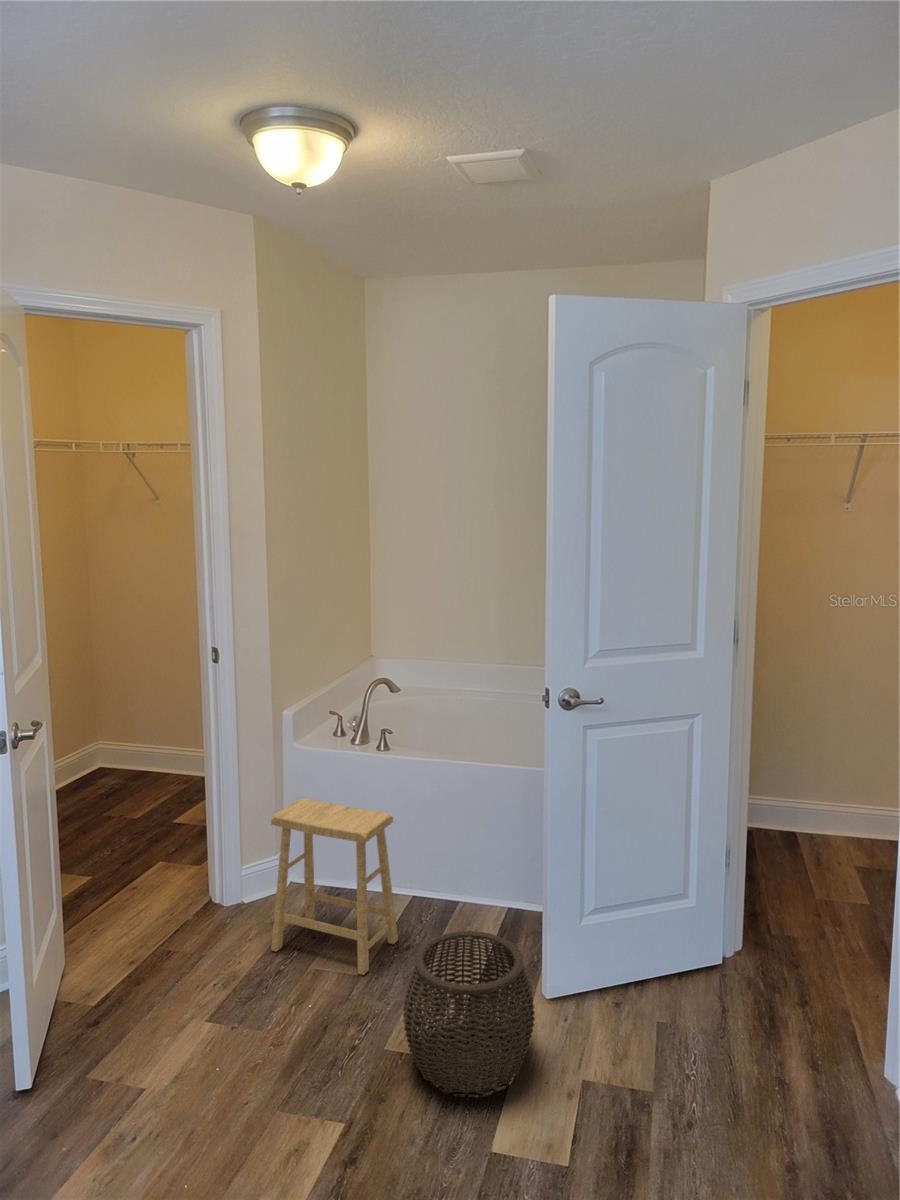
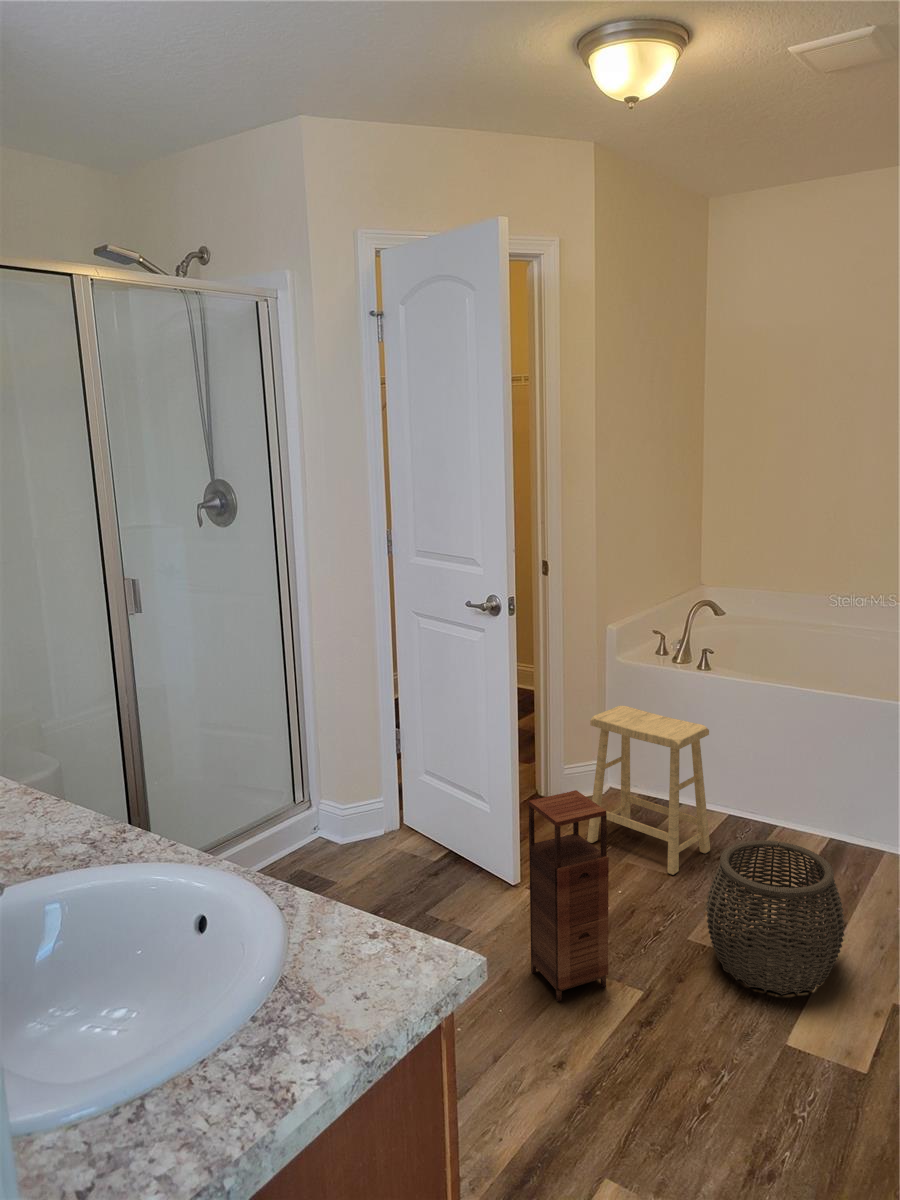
storage cabinet: none [210,912,305,1160] -> present [529,790,609,1002]

